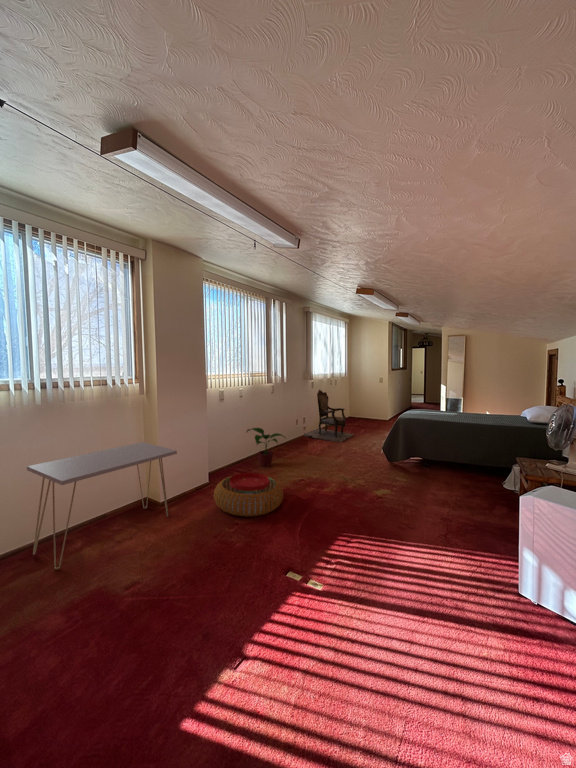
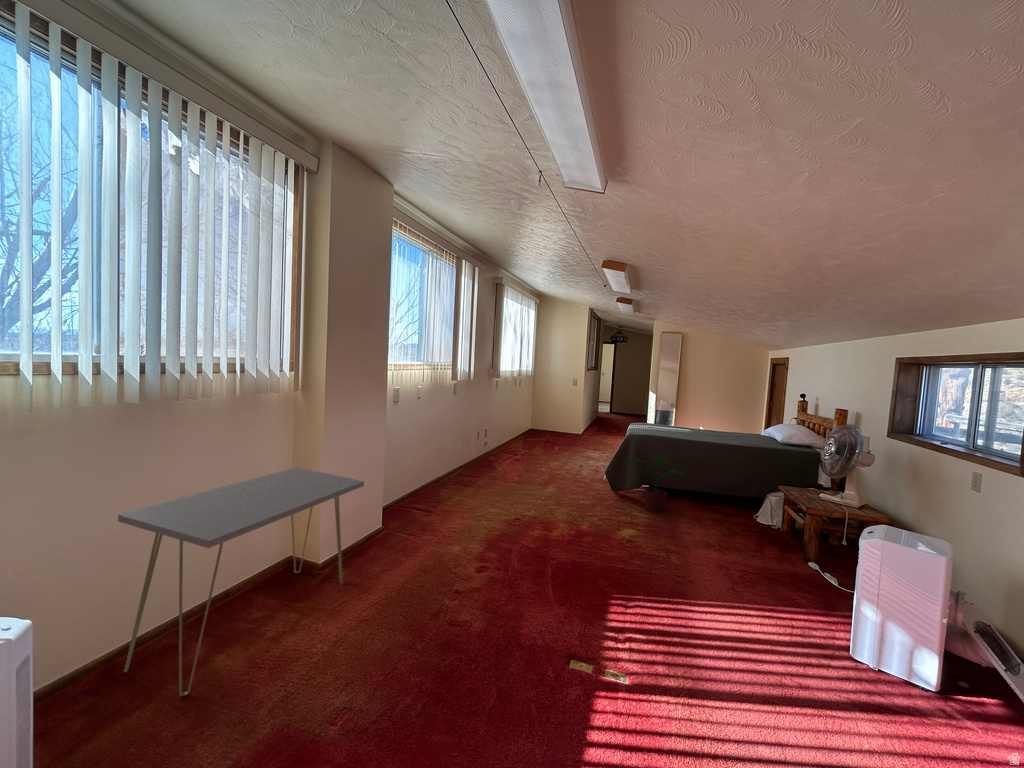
armchair: present [304,390,354,442] -> none [486,391,550,464]
potted plant: present [247,428,285,467] -> present [625,456,685,512]
pouf: present [214,473,283,517] -> none [410,511,512,577]

